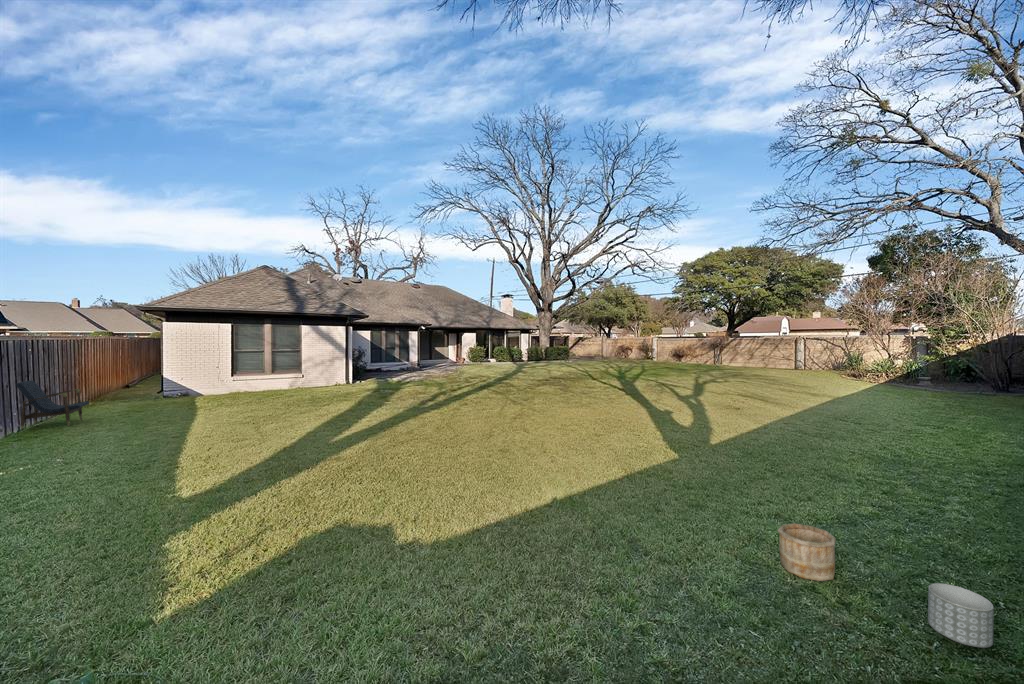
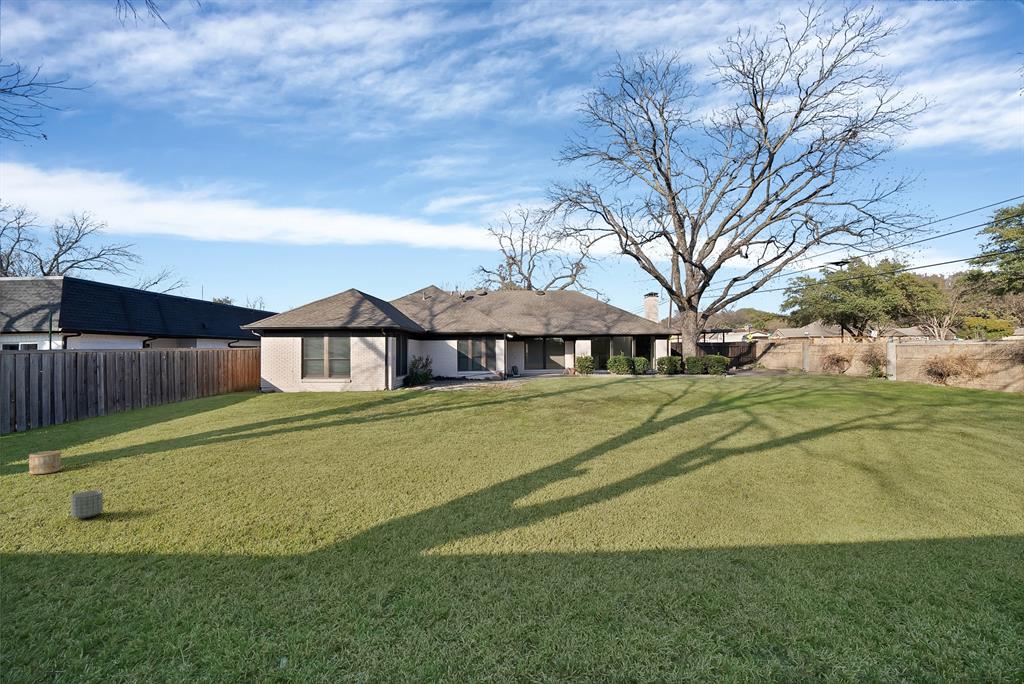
lounge chair: present [16,380,89,429] -> none [142,376,180,404]
wooden bucket: present [778,523,836,581] -> present [29,451,62,474]

